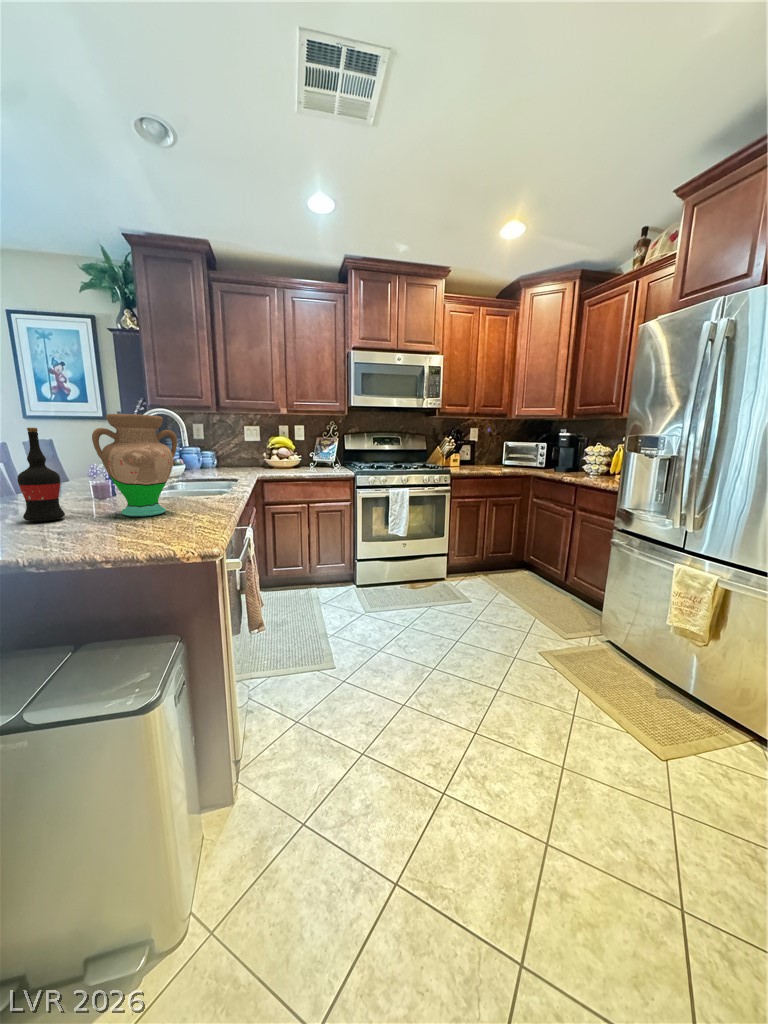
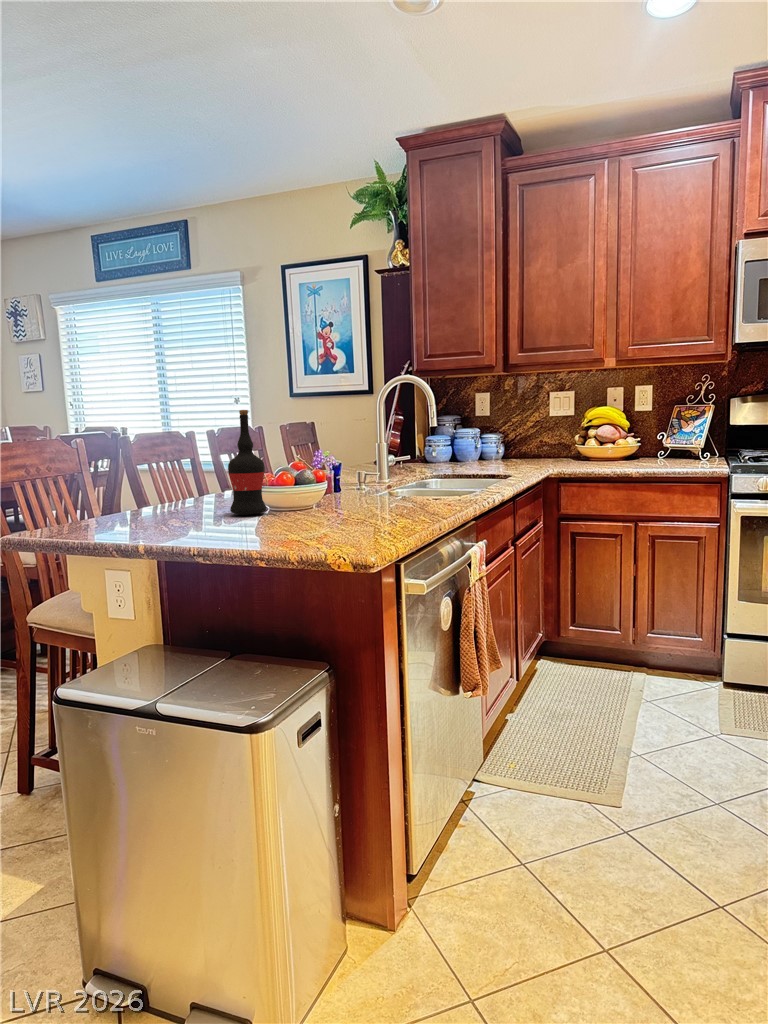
vase: present [92,414,177,517] -> none [293,388,386,516]

